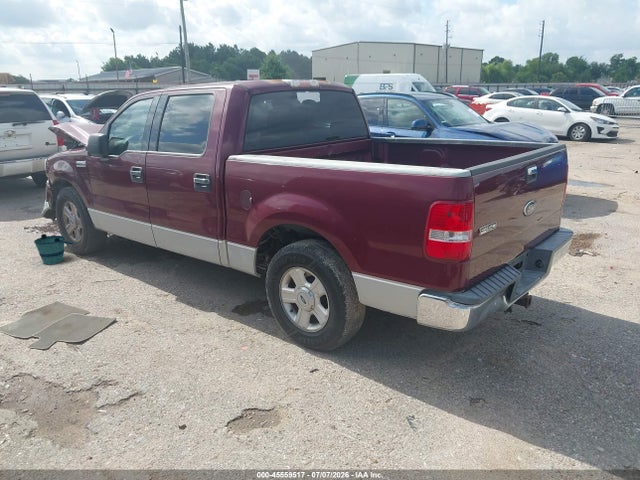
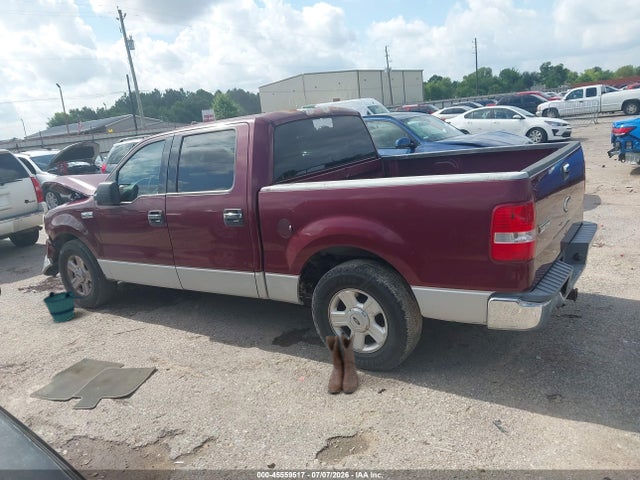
boots: none [263,310,298,369] -> present [326,335,358,393]

